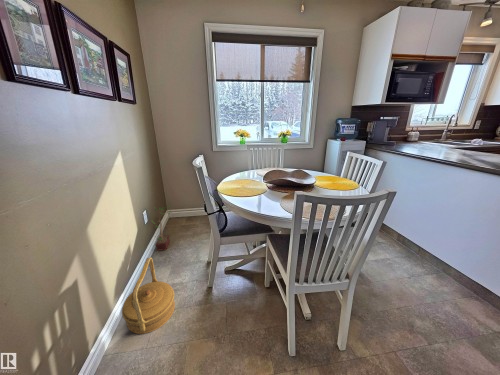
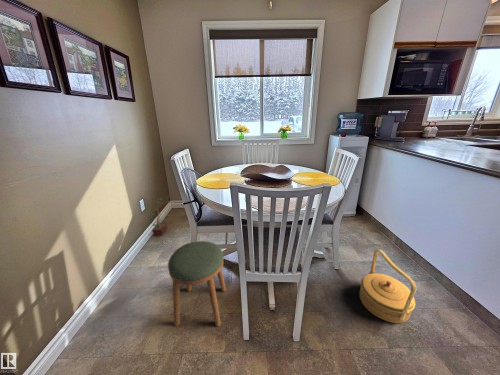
stool: none [203,254,261,351] -> present [168,241,226,326]
basket: present [122,258,175,334] -> present [359,250,416,323]

